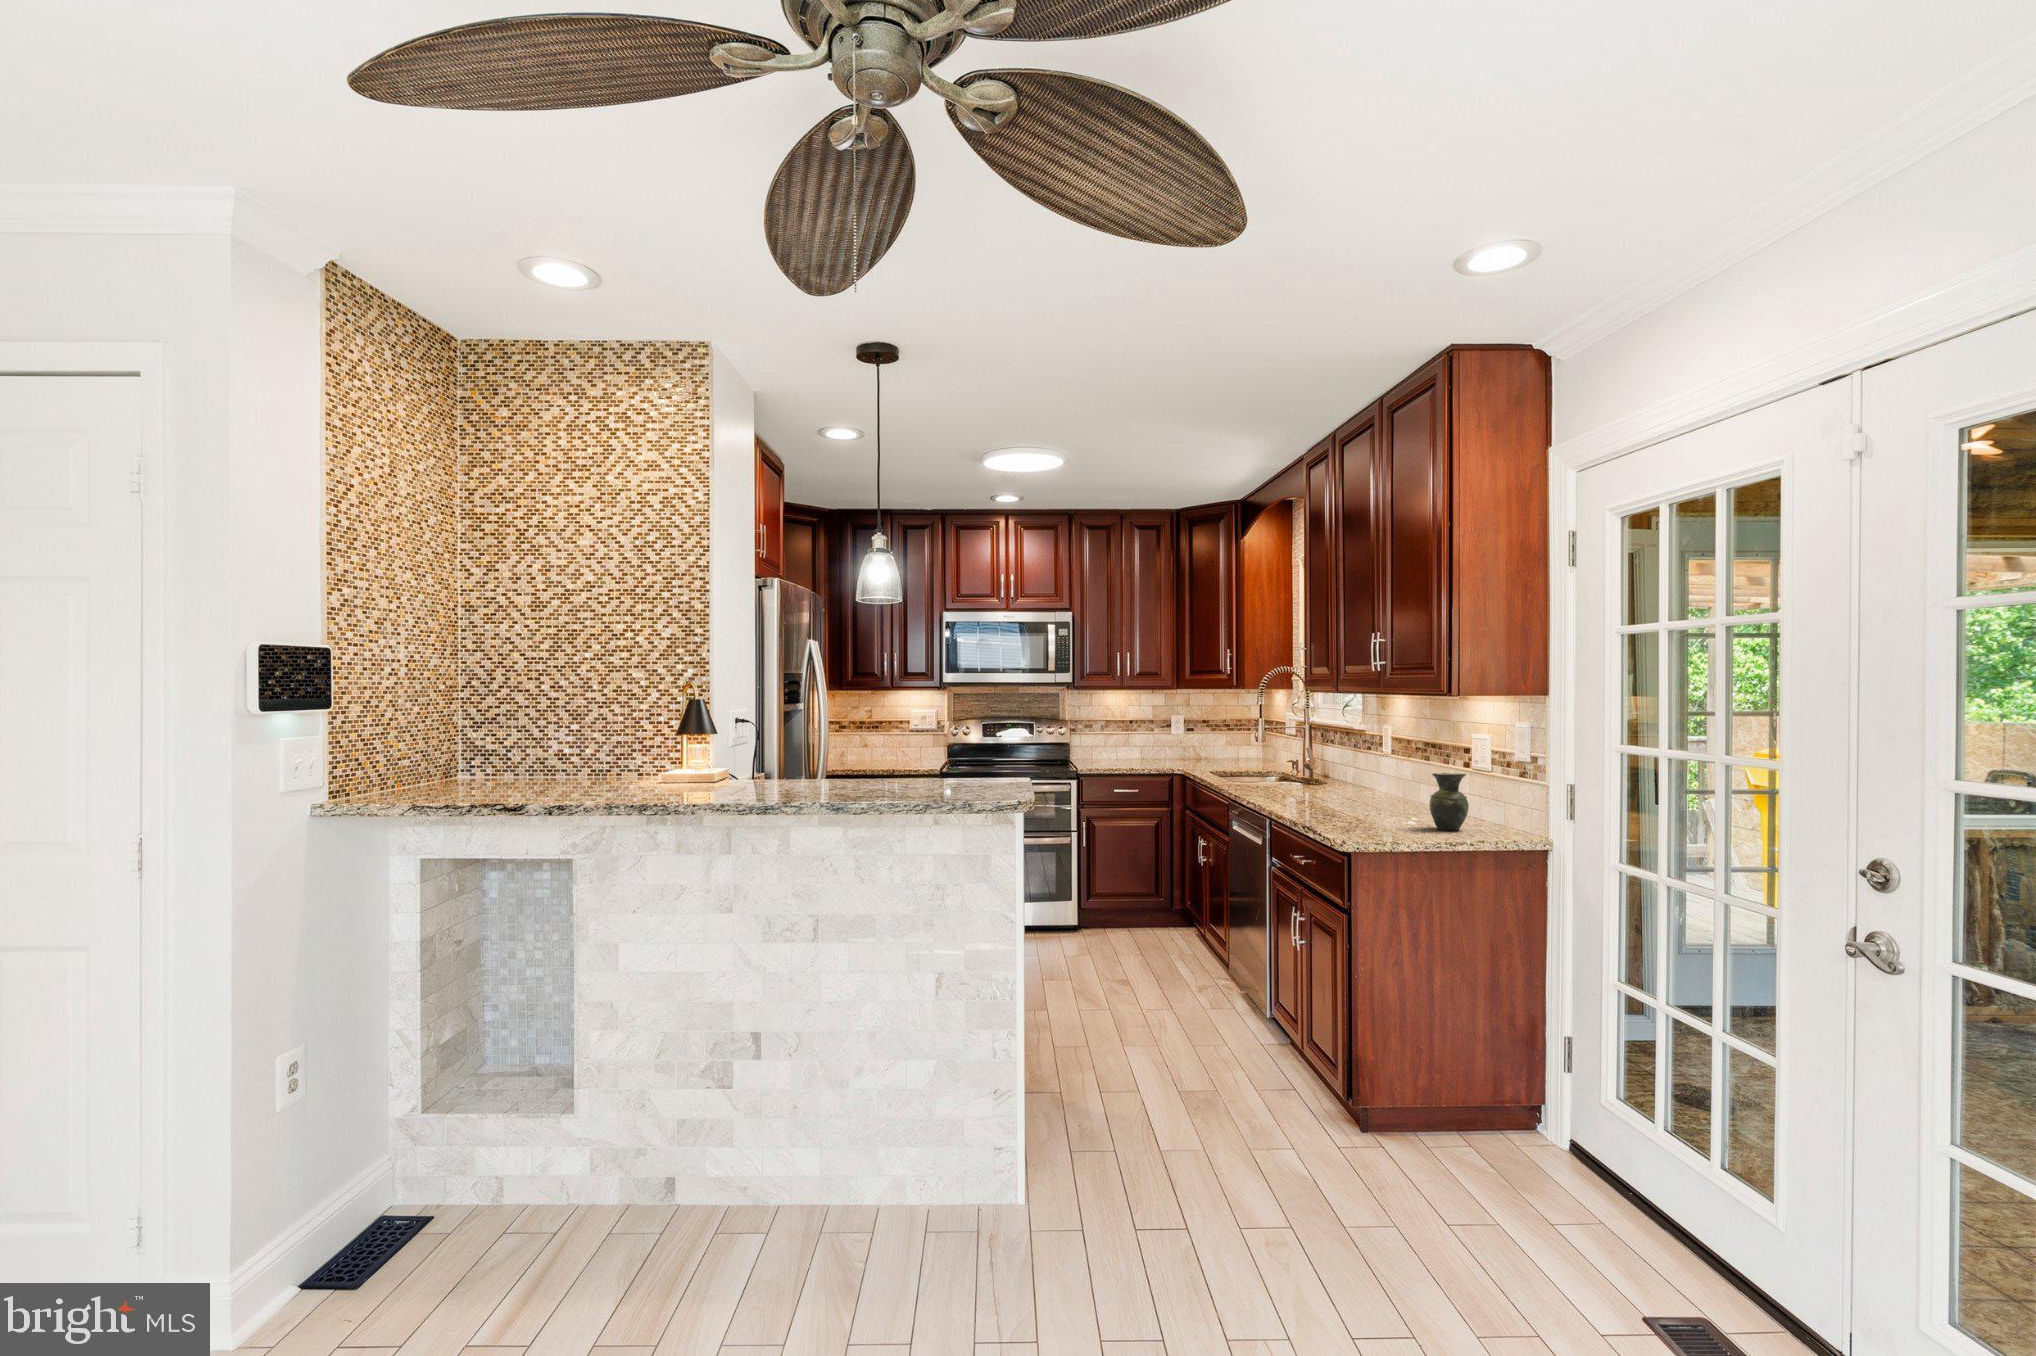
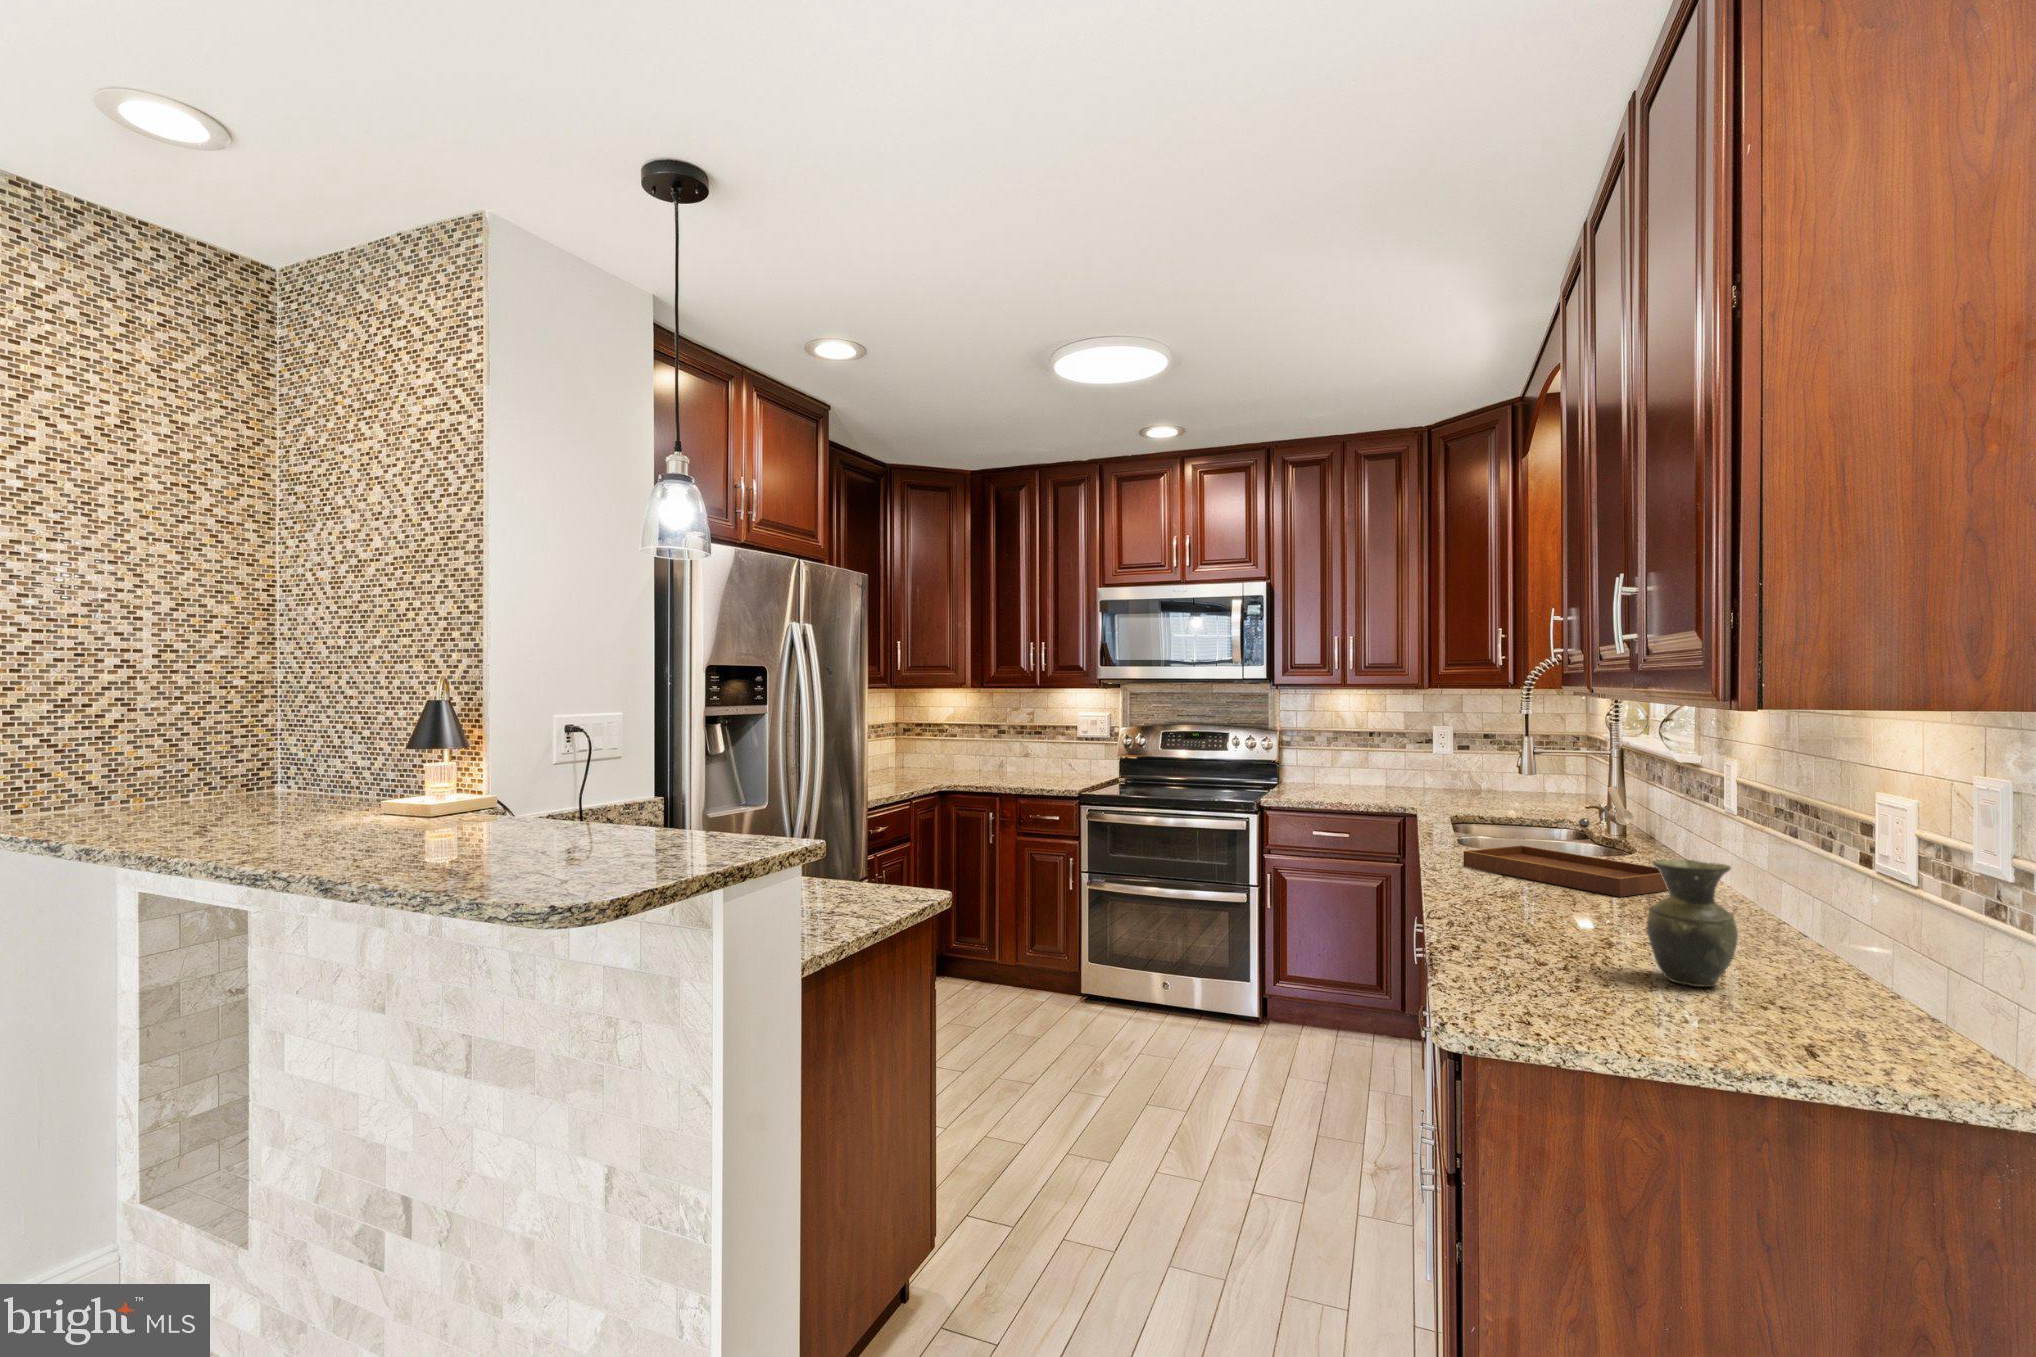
tray: none [1276,765,1391,804] -> present [1463,818,1668,897]

